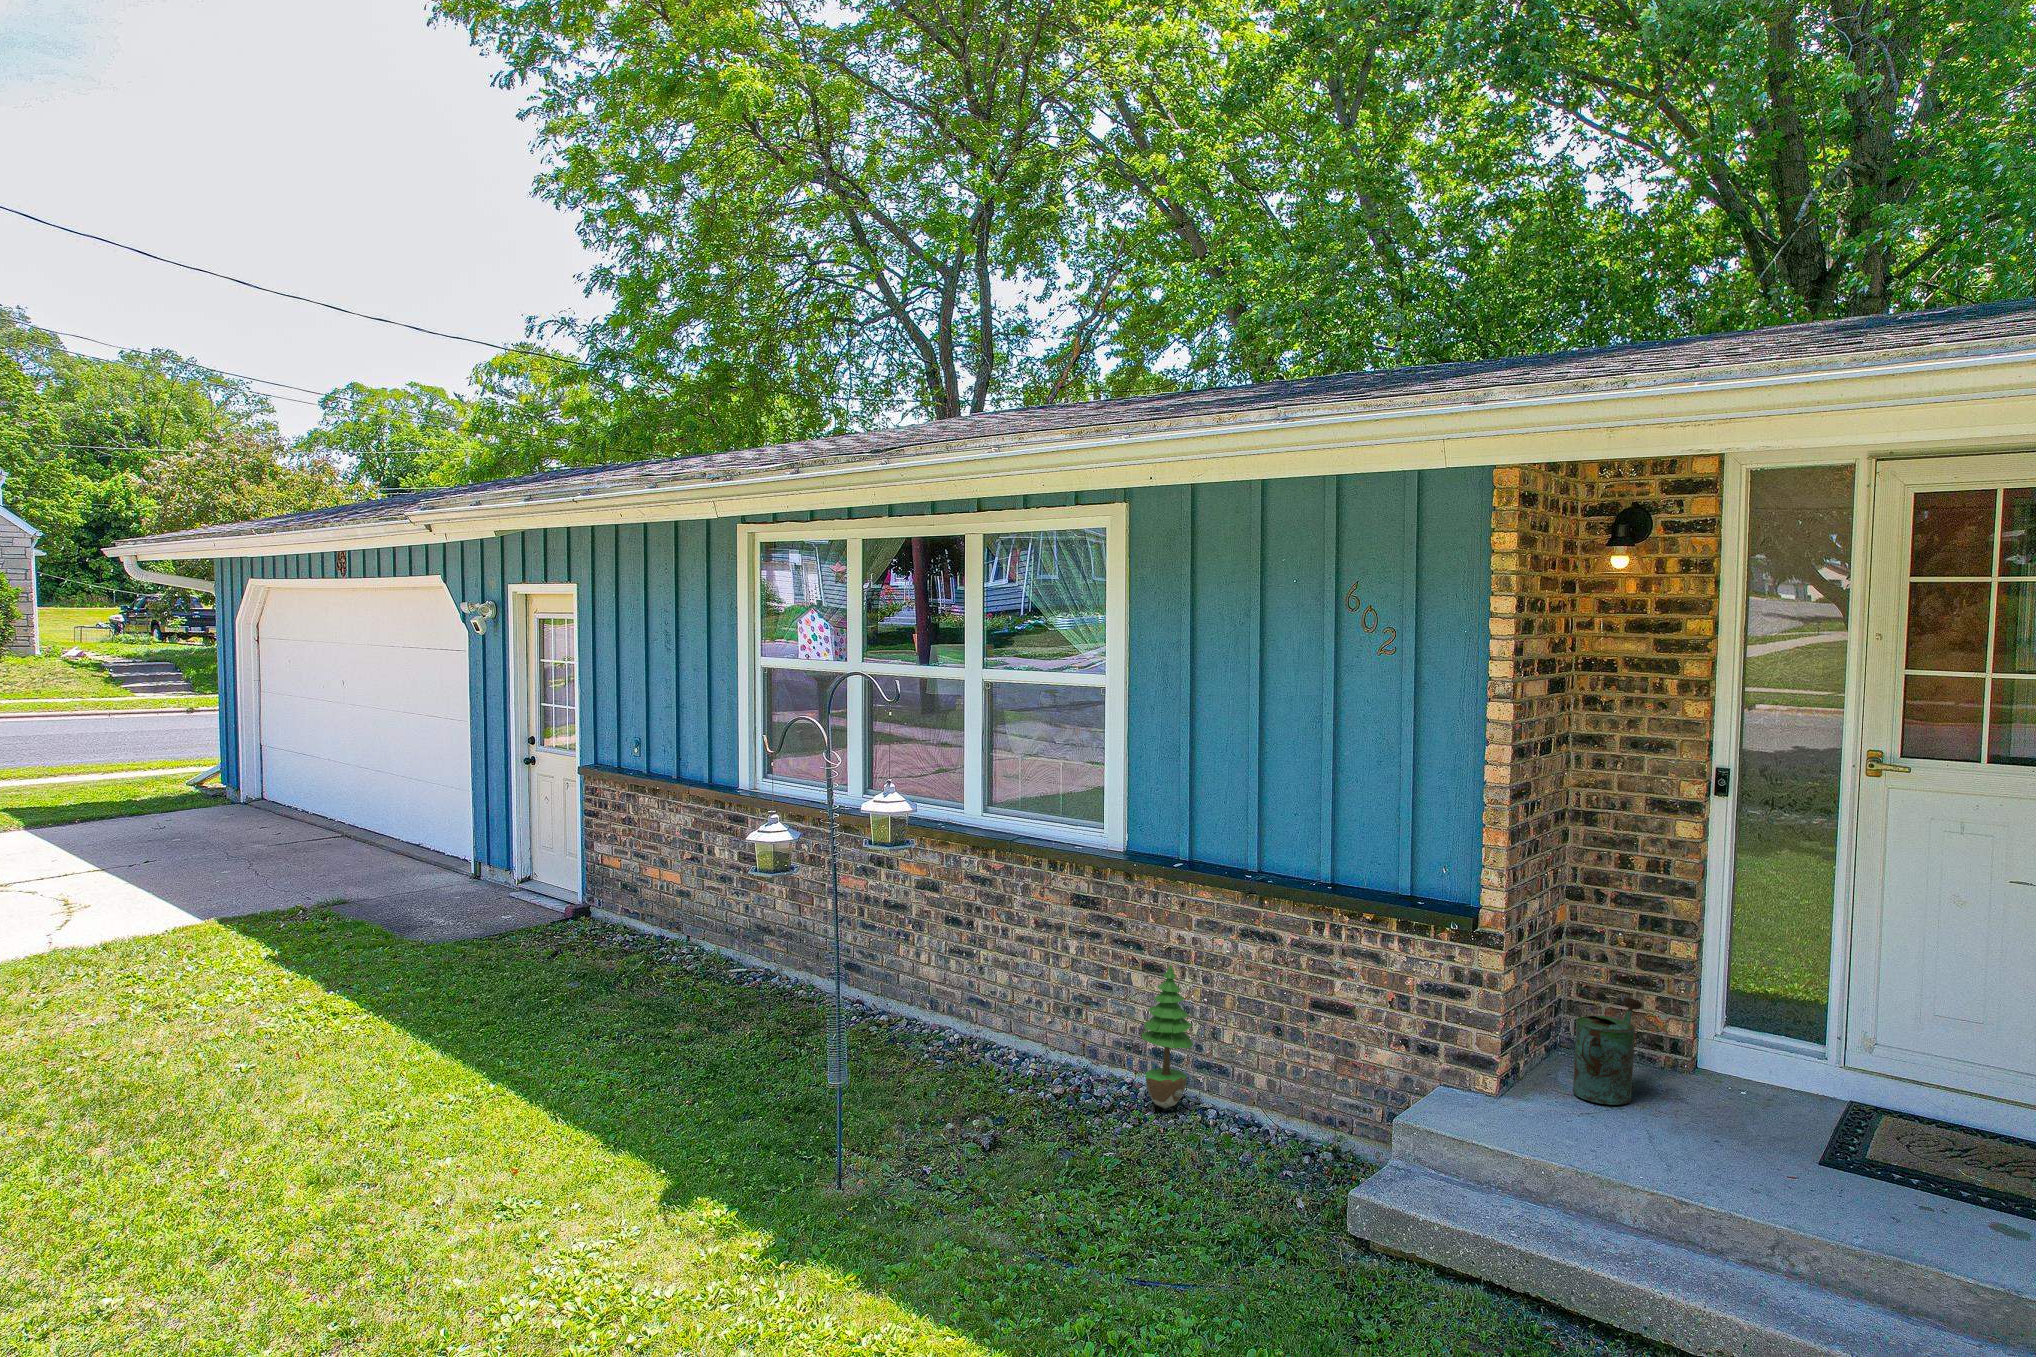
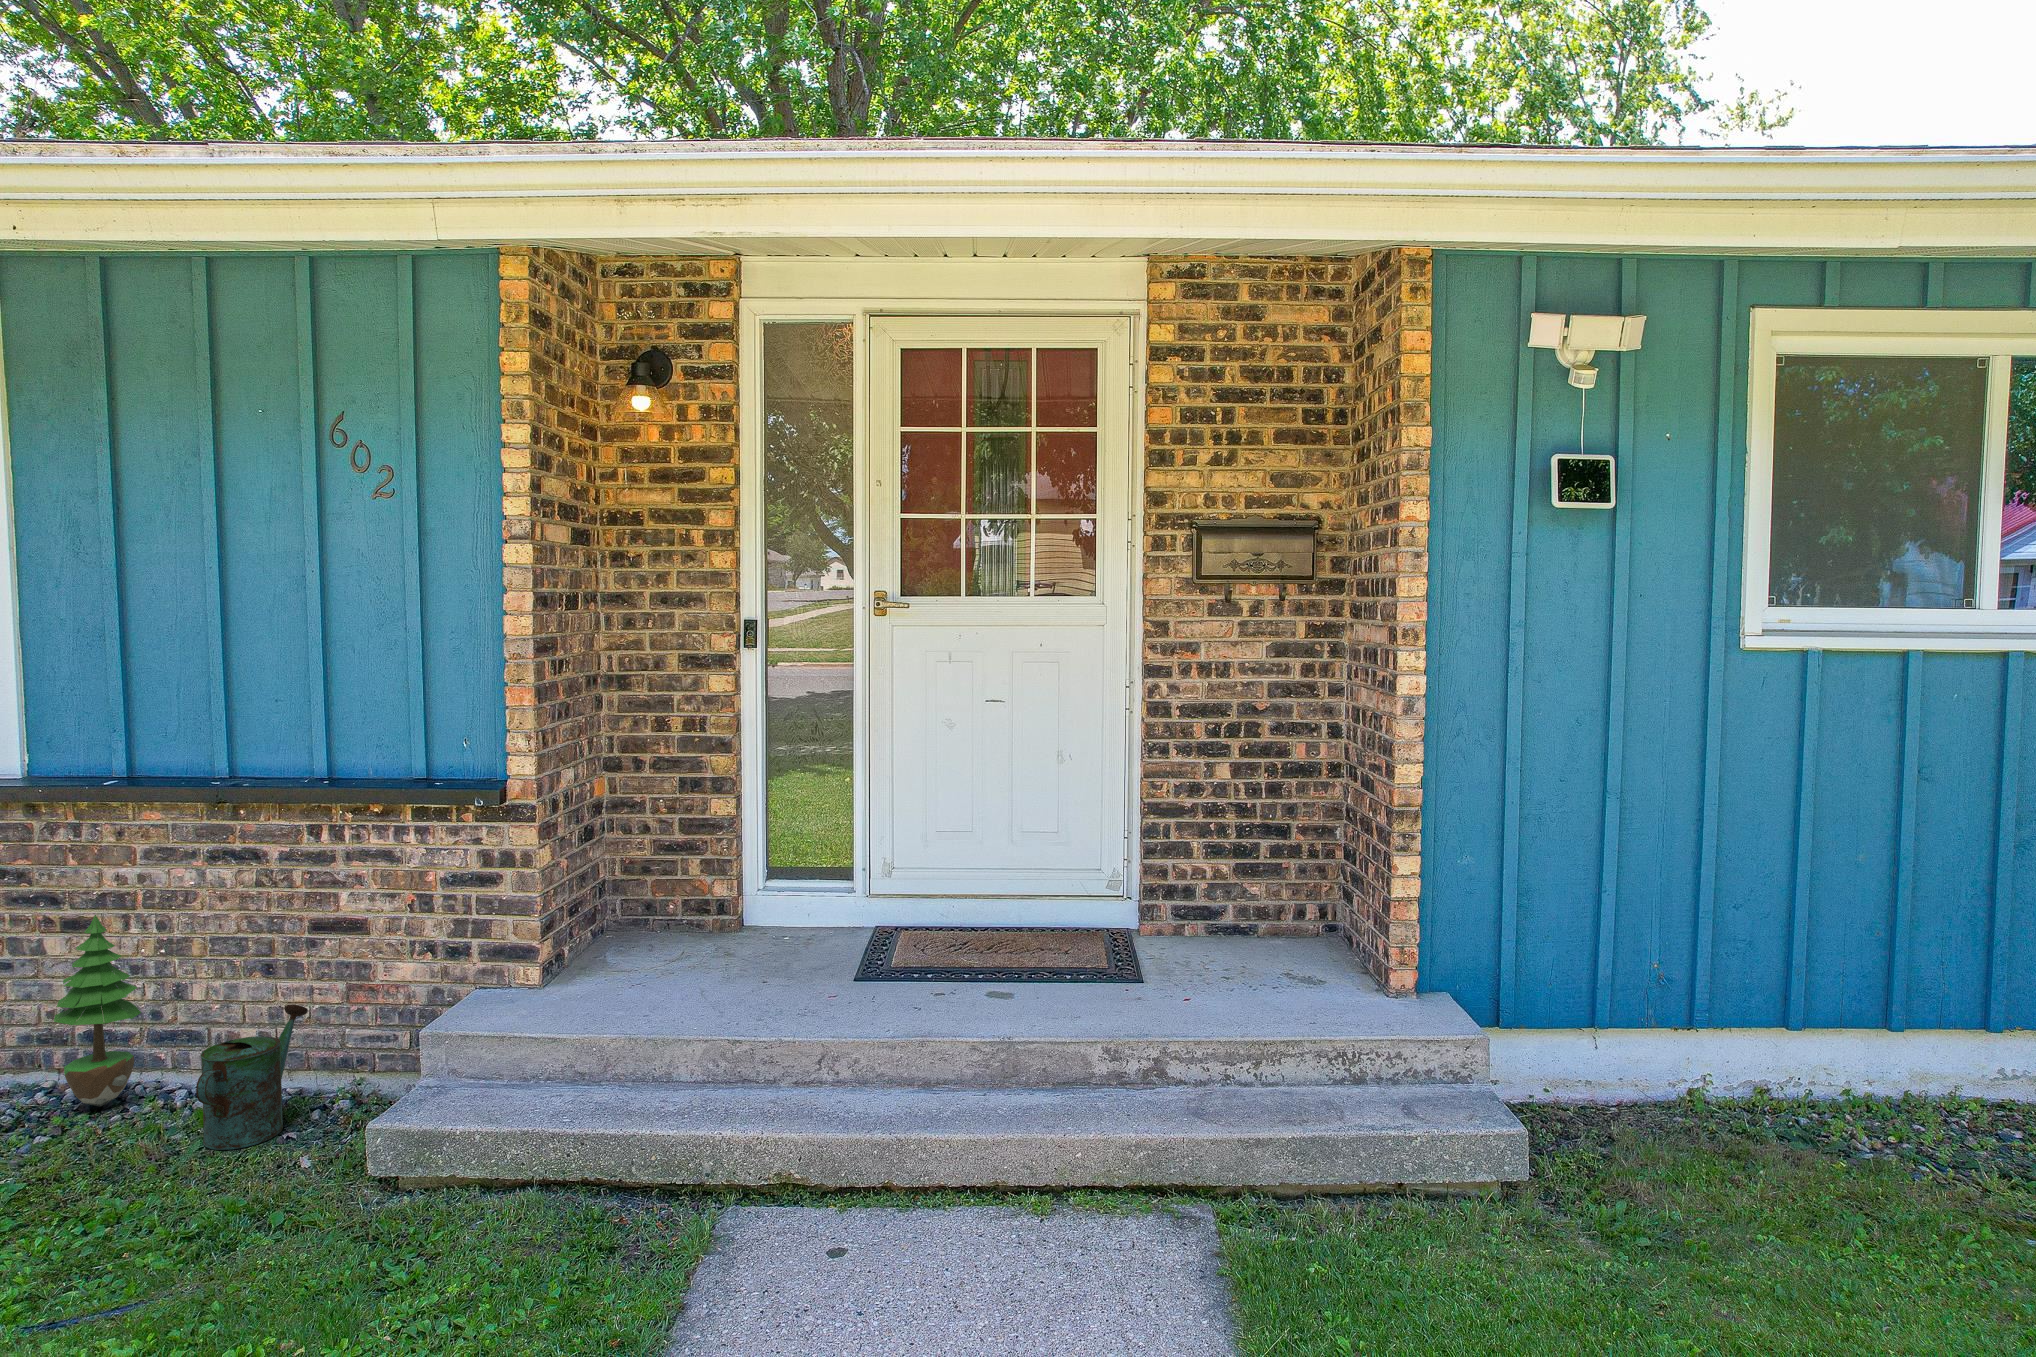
watering can: present [1573,998,1642,1105] -> present [196,1005,308,1150]

